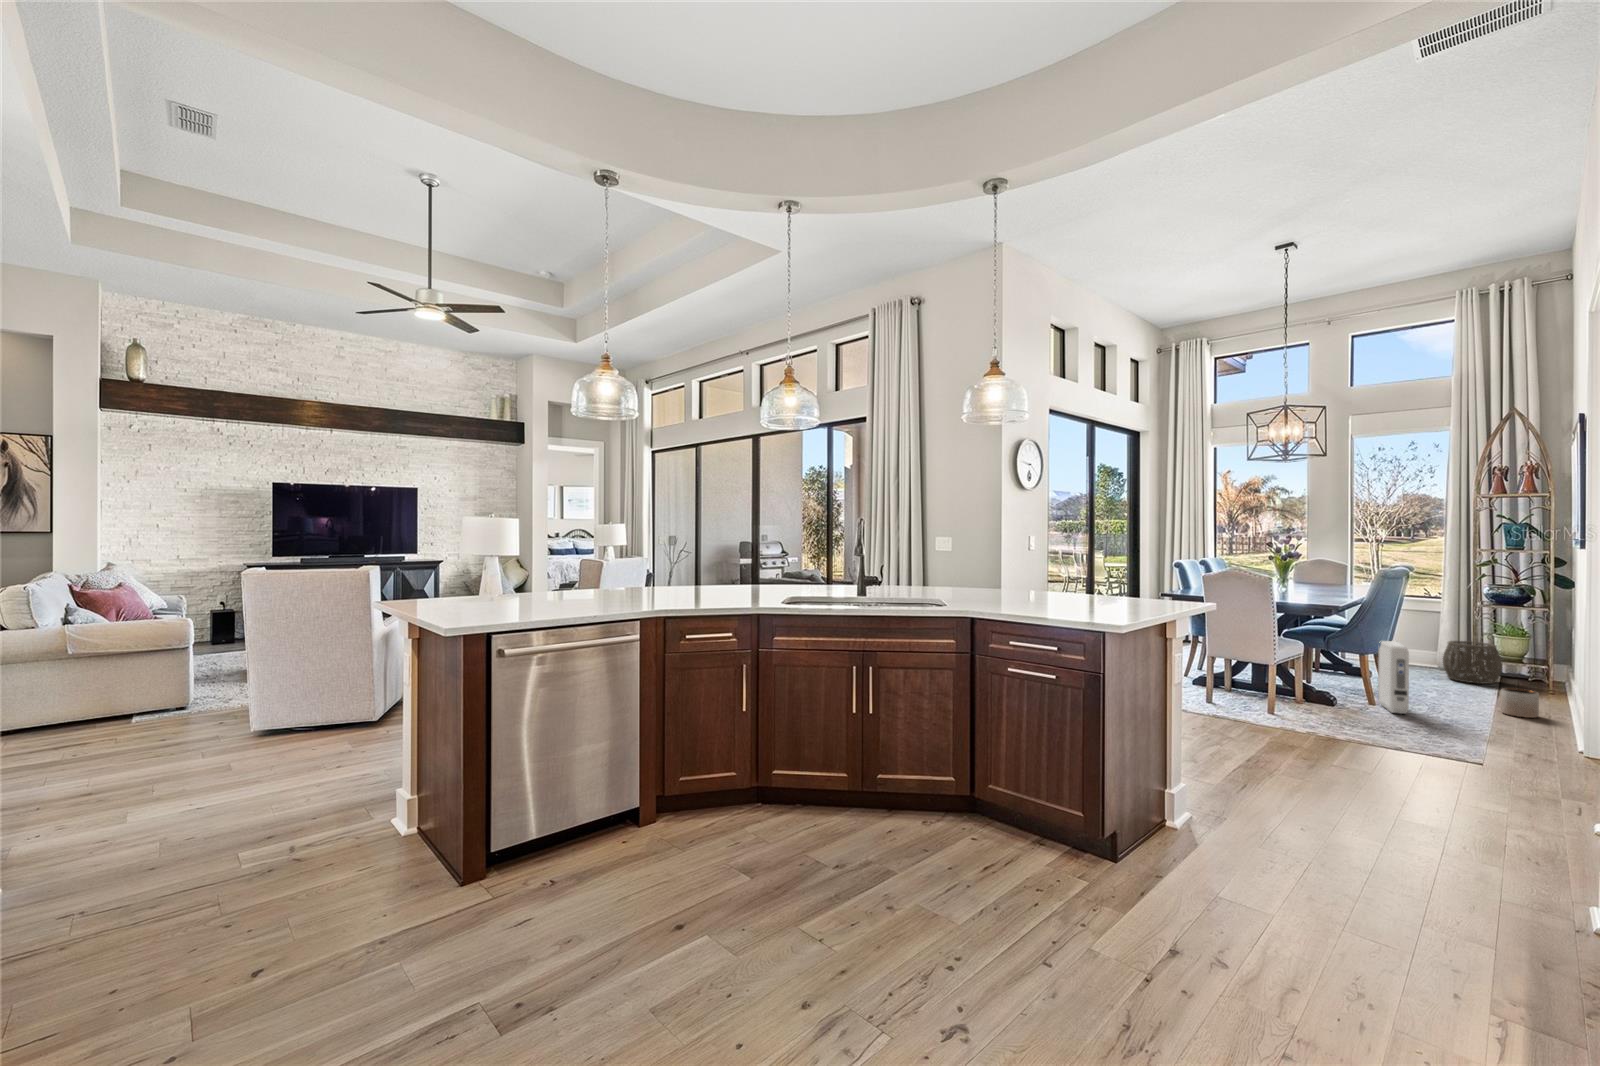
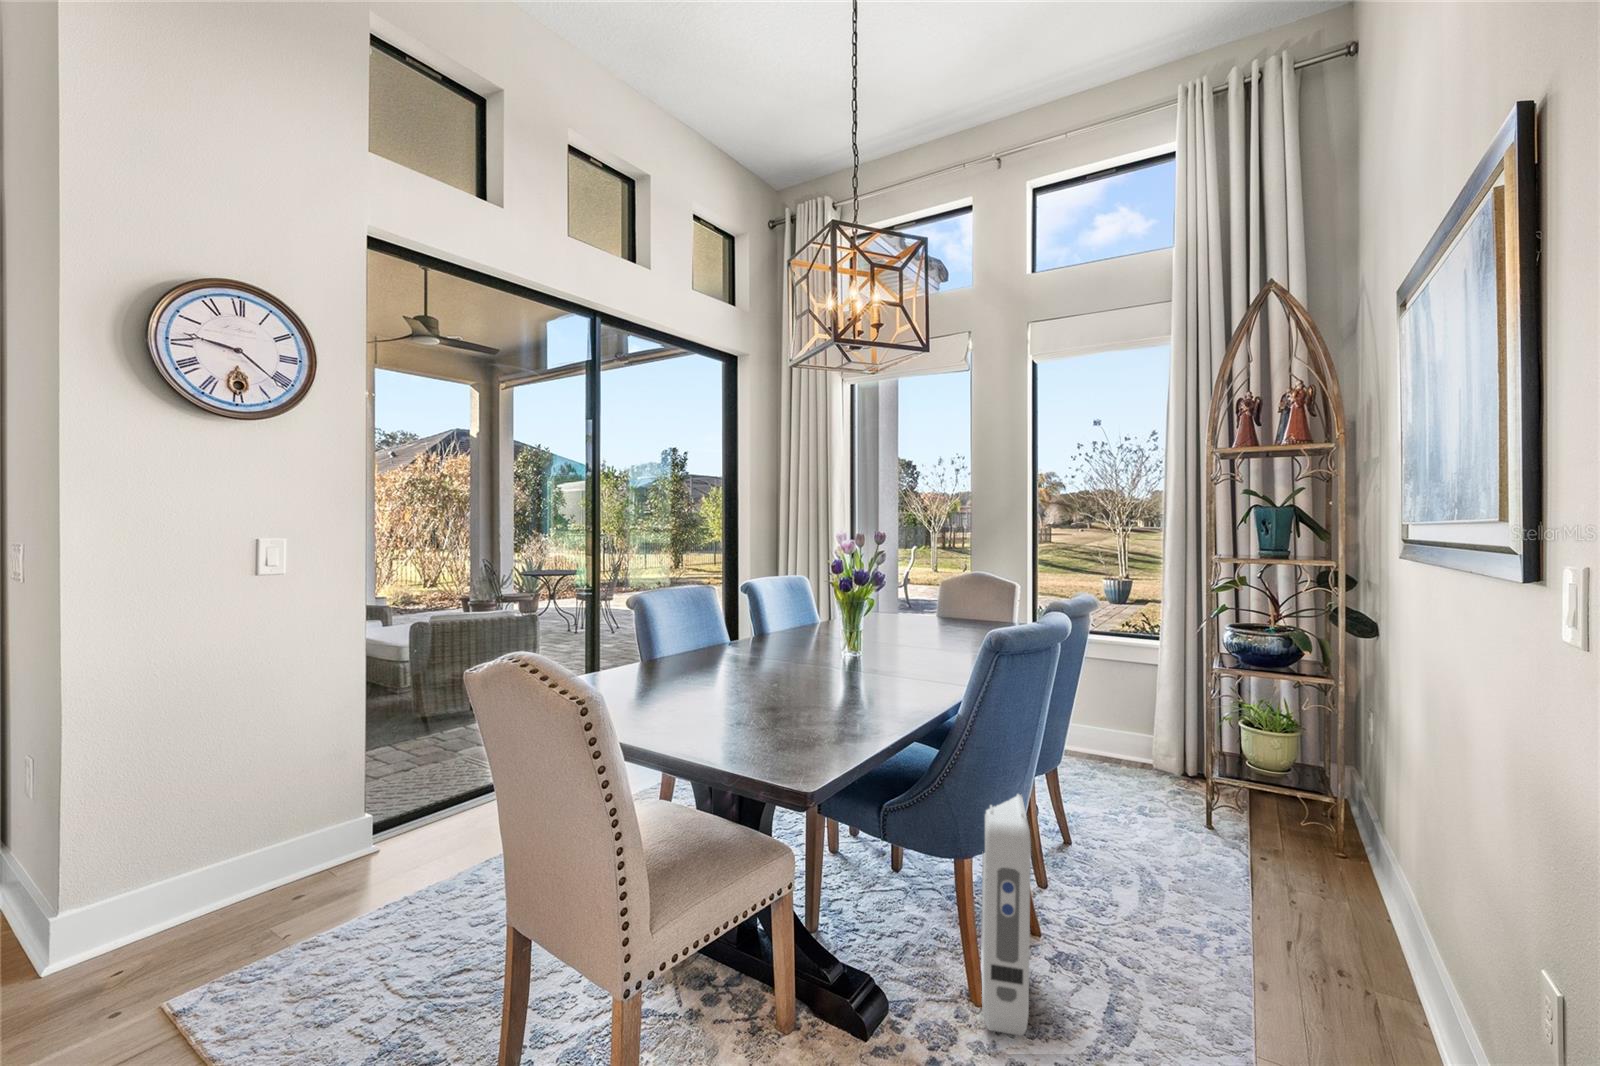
woven basket: present [1443,641,1502,684] -> none [1153,732,1254,829]
planter: present [1500,688,1539,718] -> none [1261,909,1353,1015]

